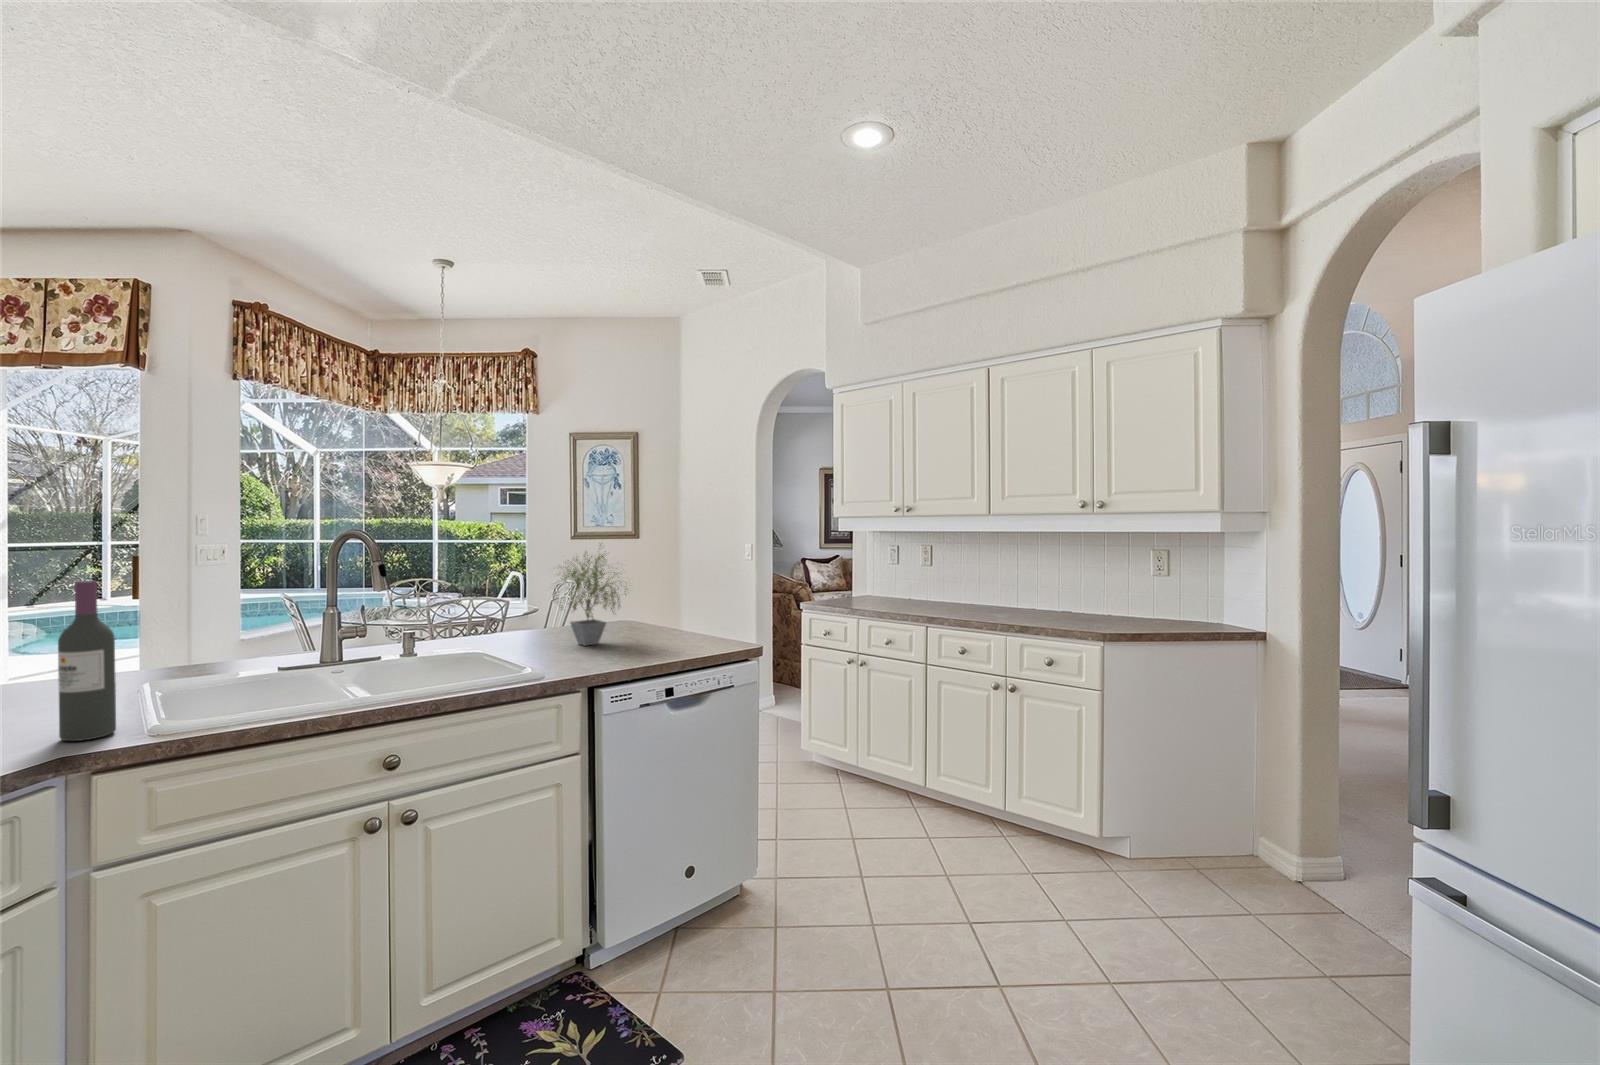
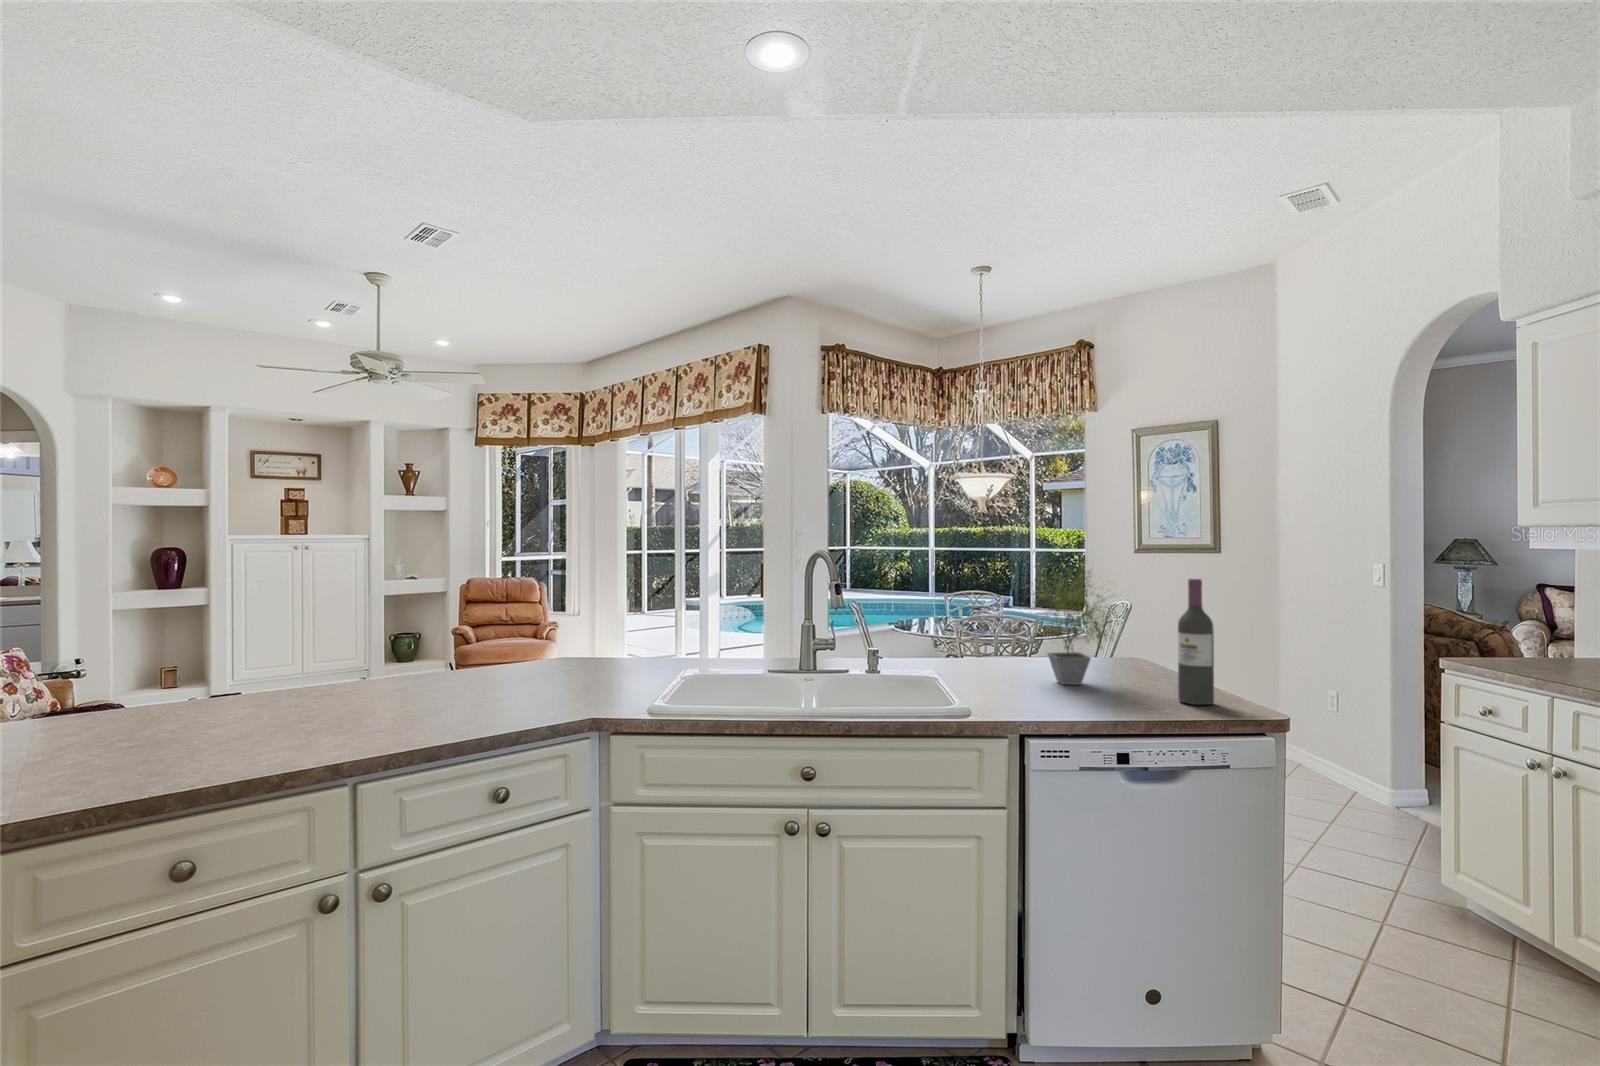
wine bottle: present [58,581,116,741] -> present [1178,579,1214,705]

